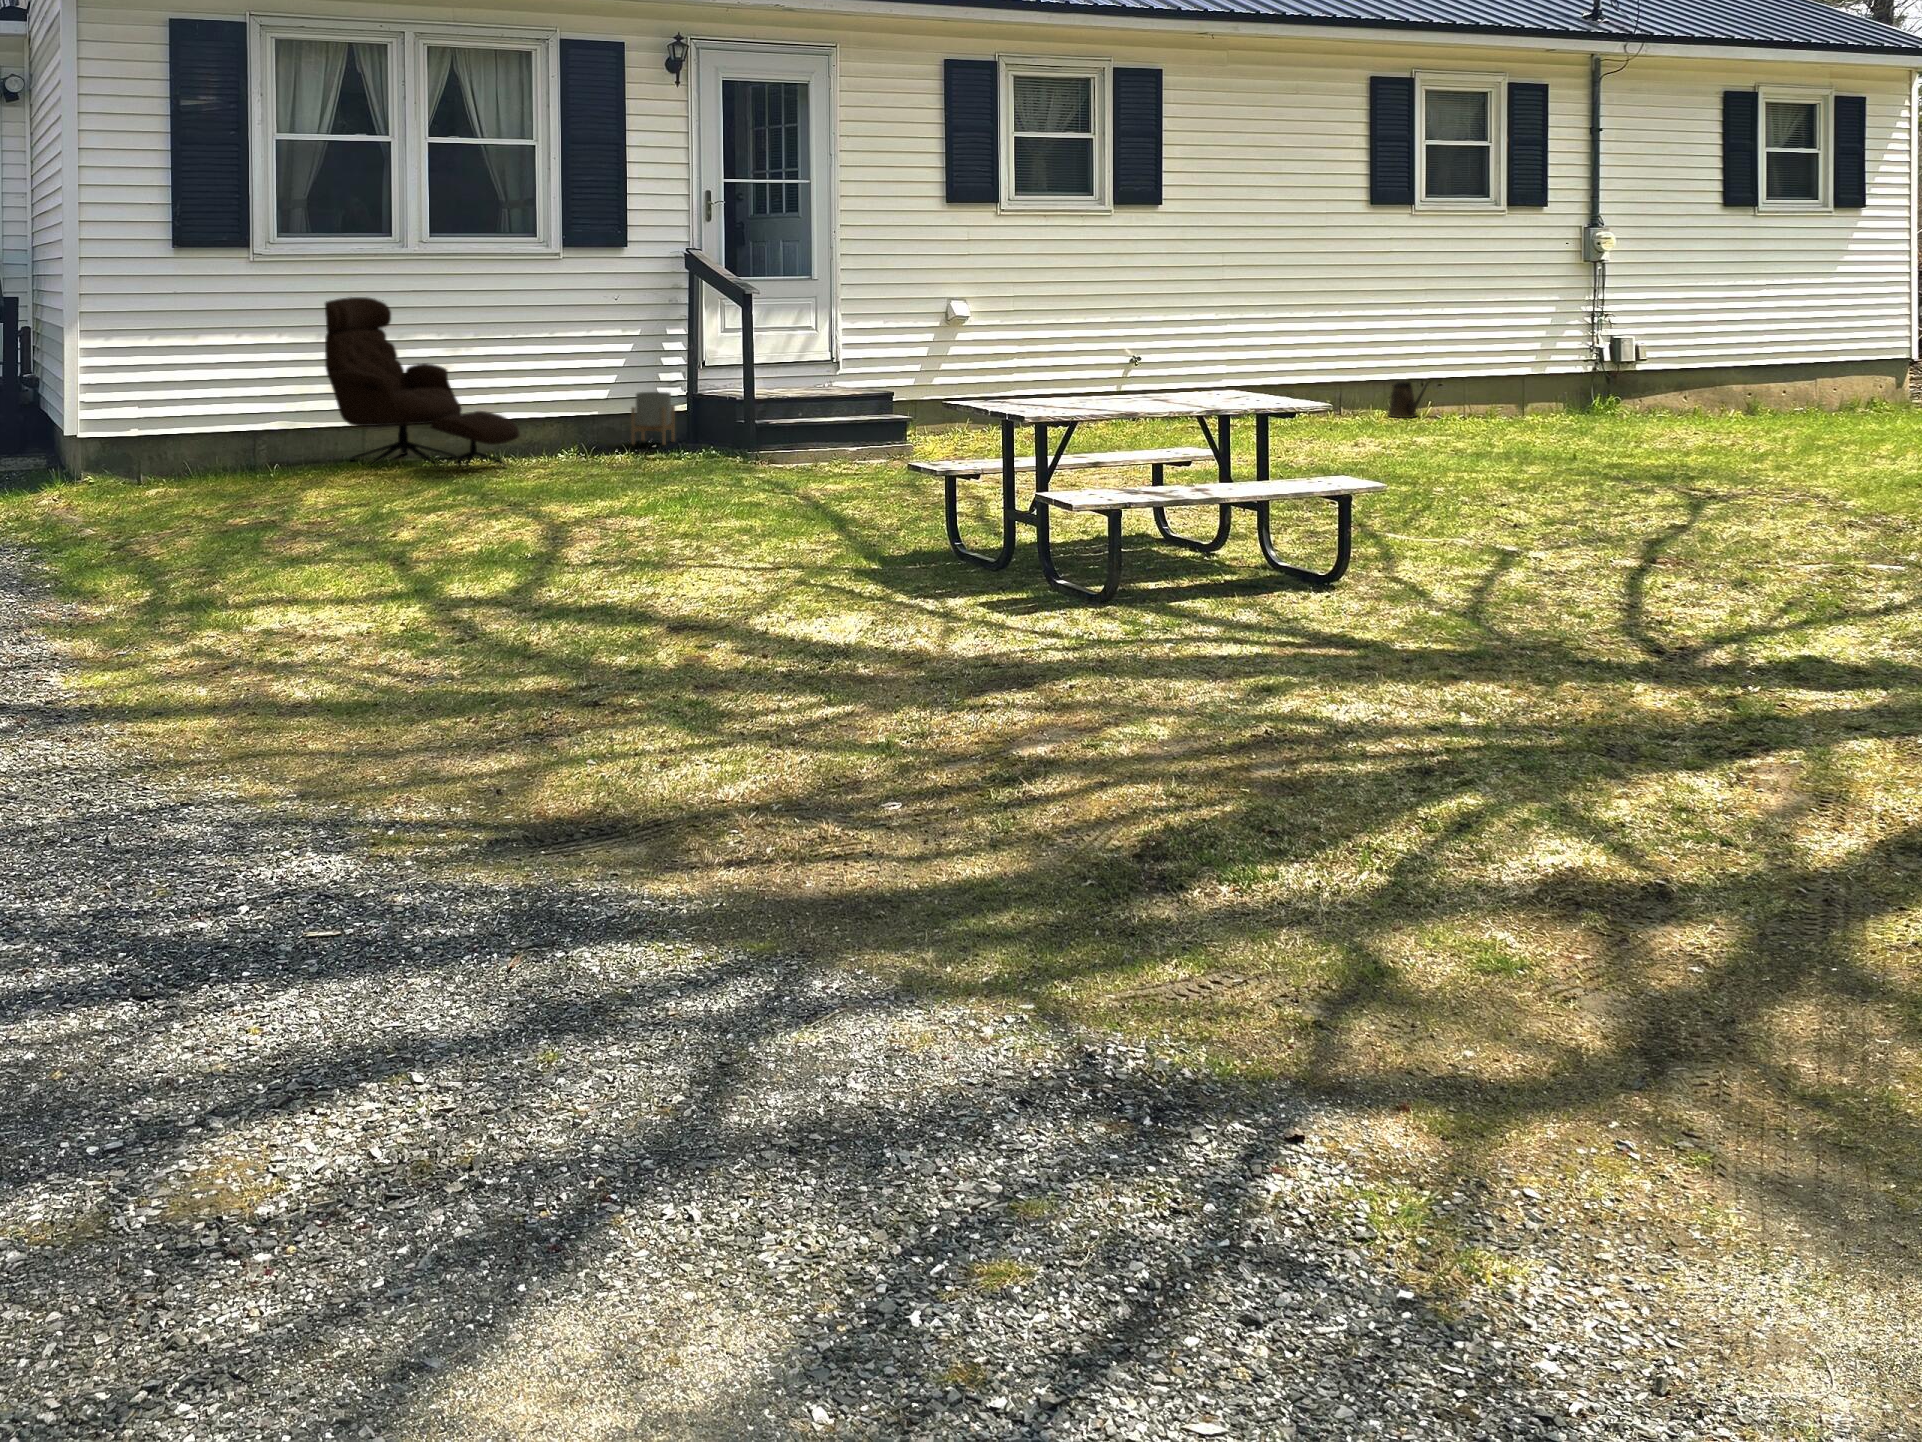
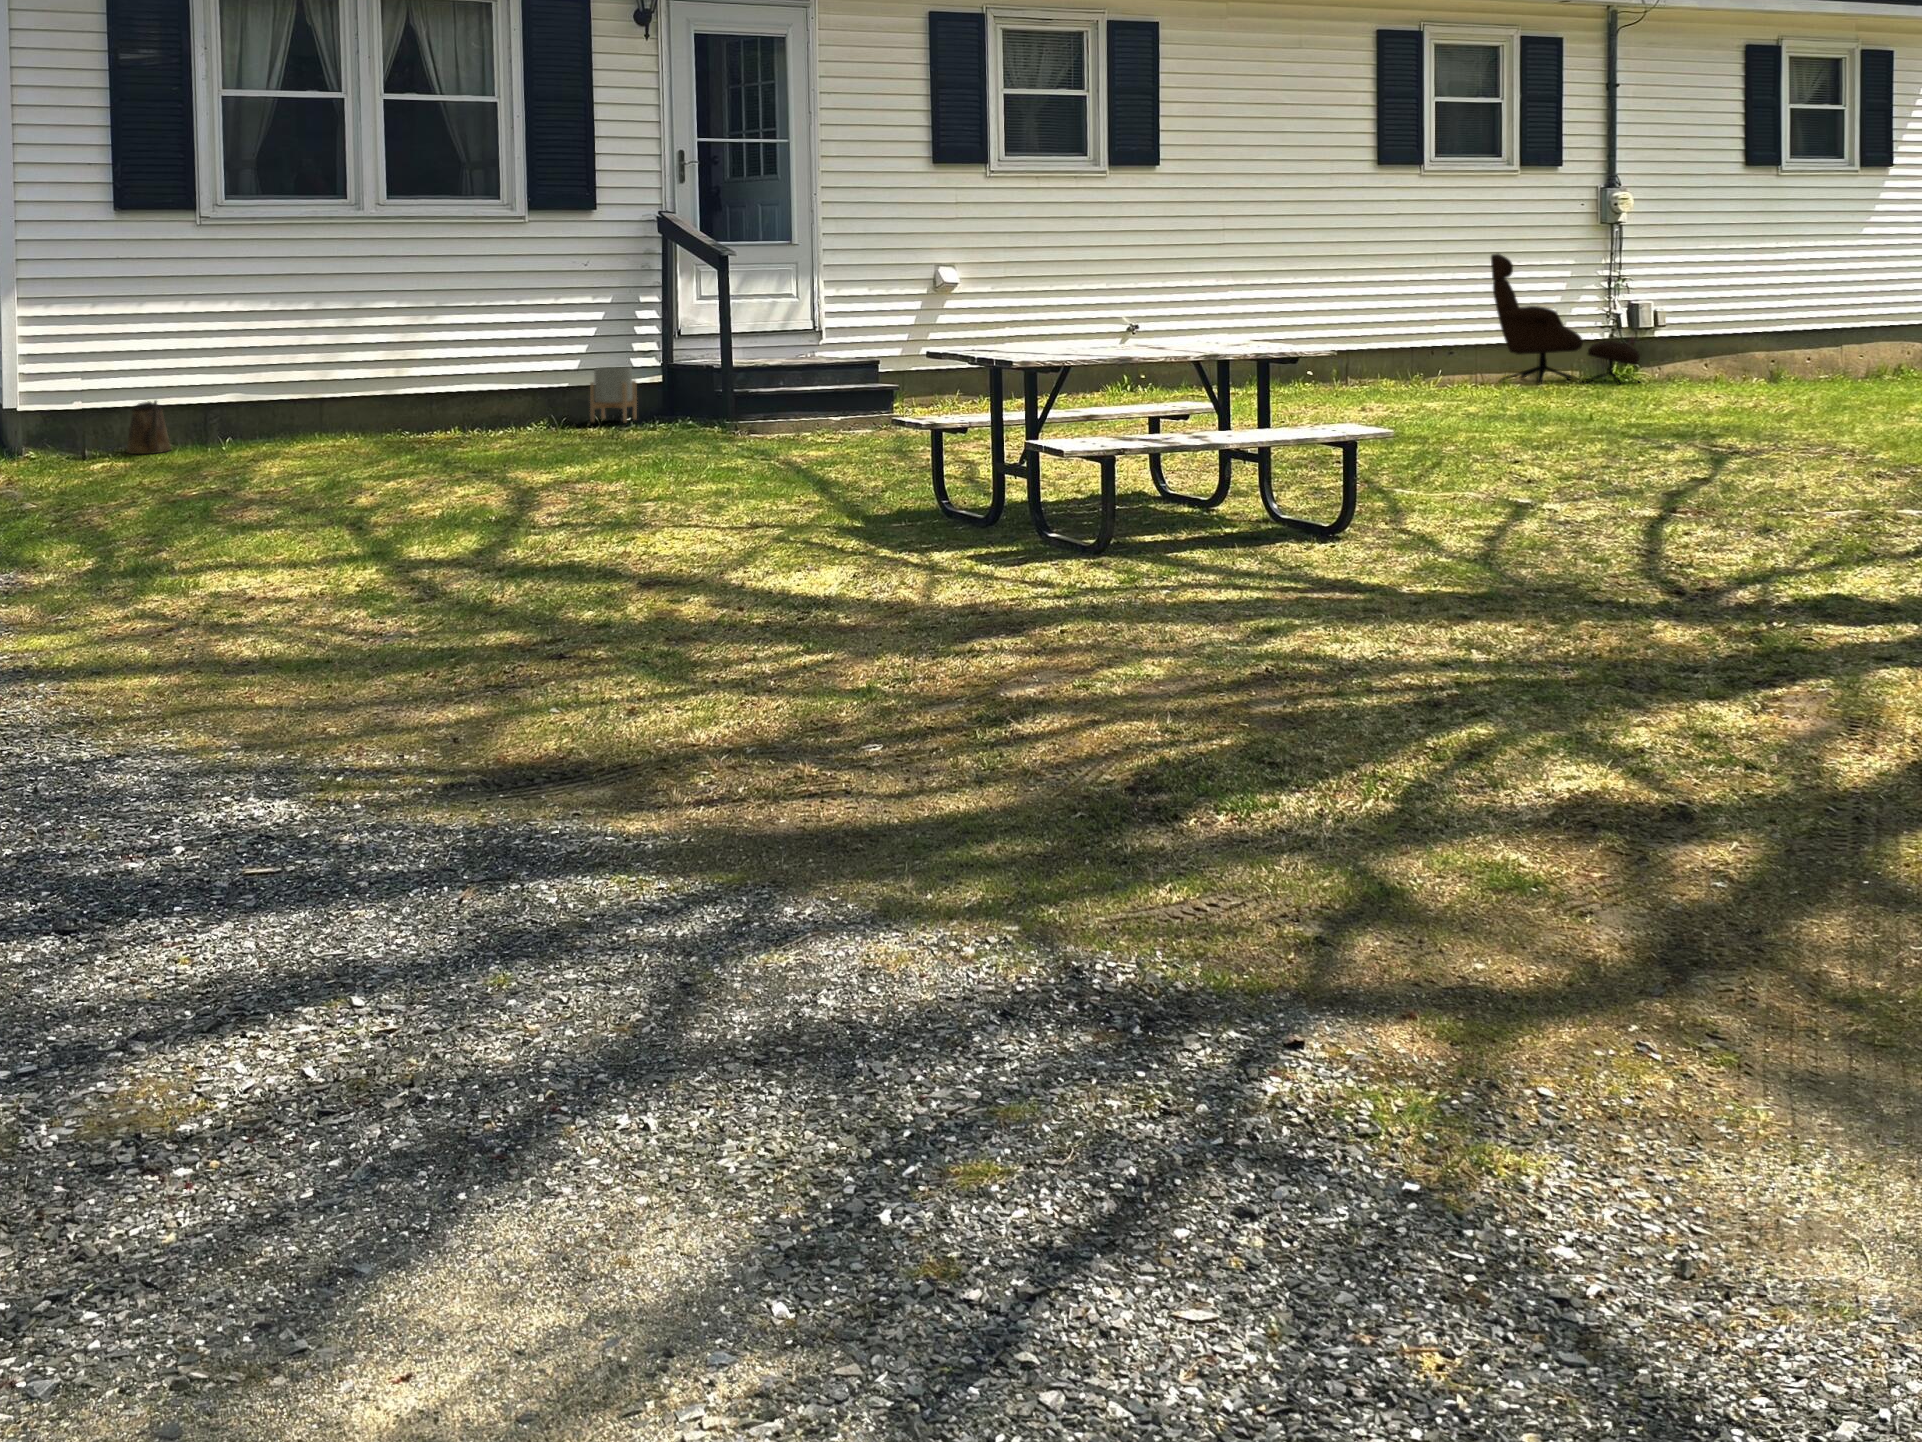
lounge chair: present [325,297,520,469] -> present [1491,254,1640,385]
watering can: present [1388,382,1429,418] -> present [126,401,171,454]

